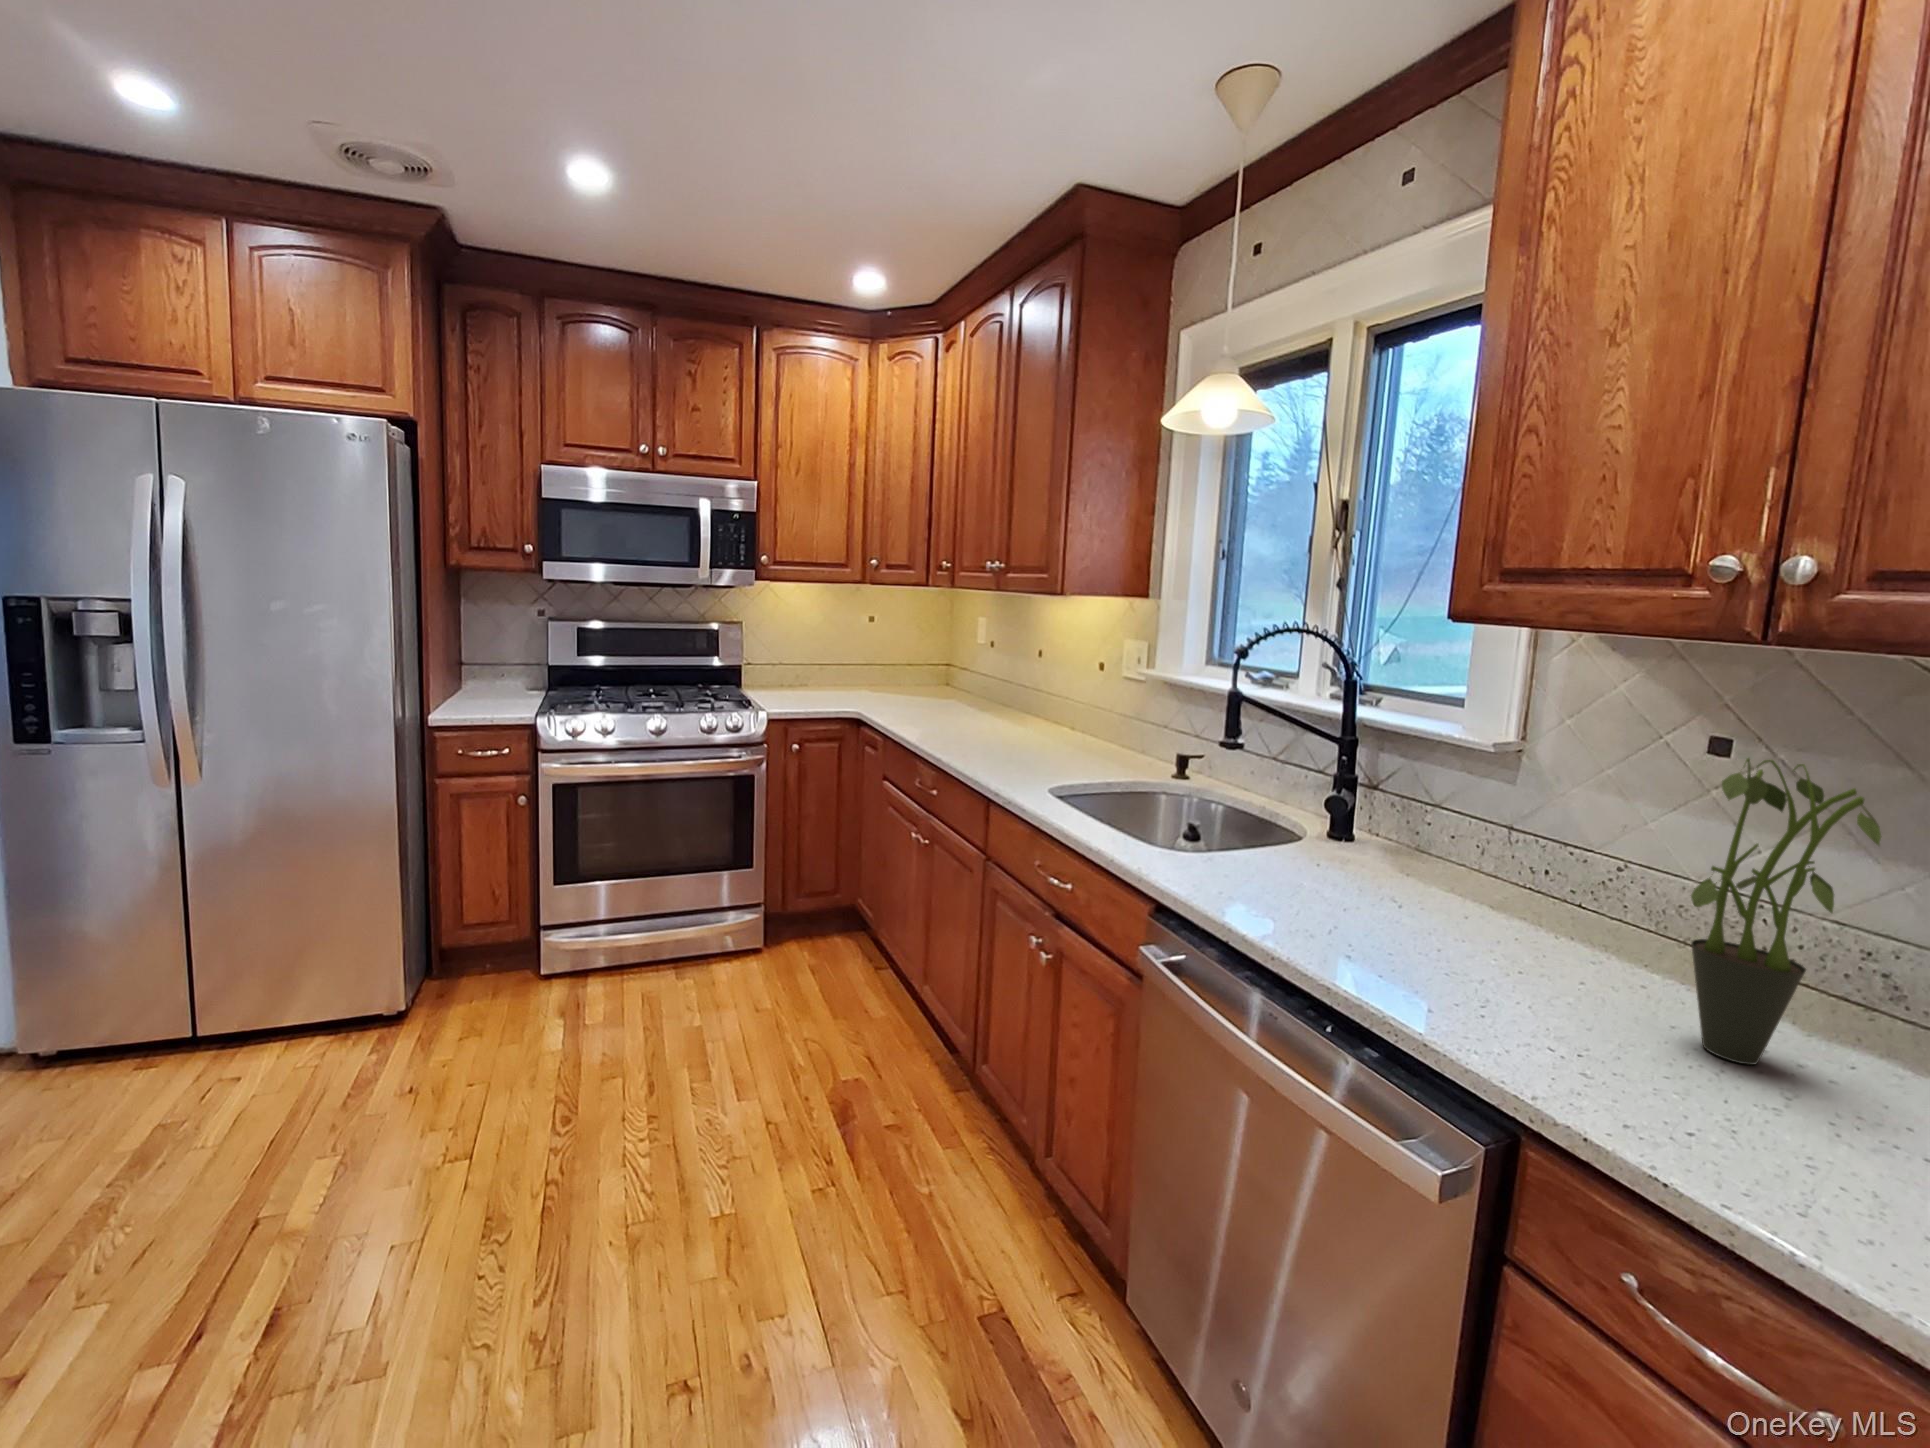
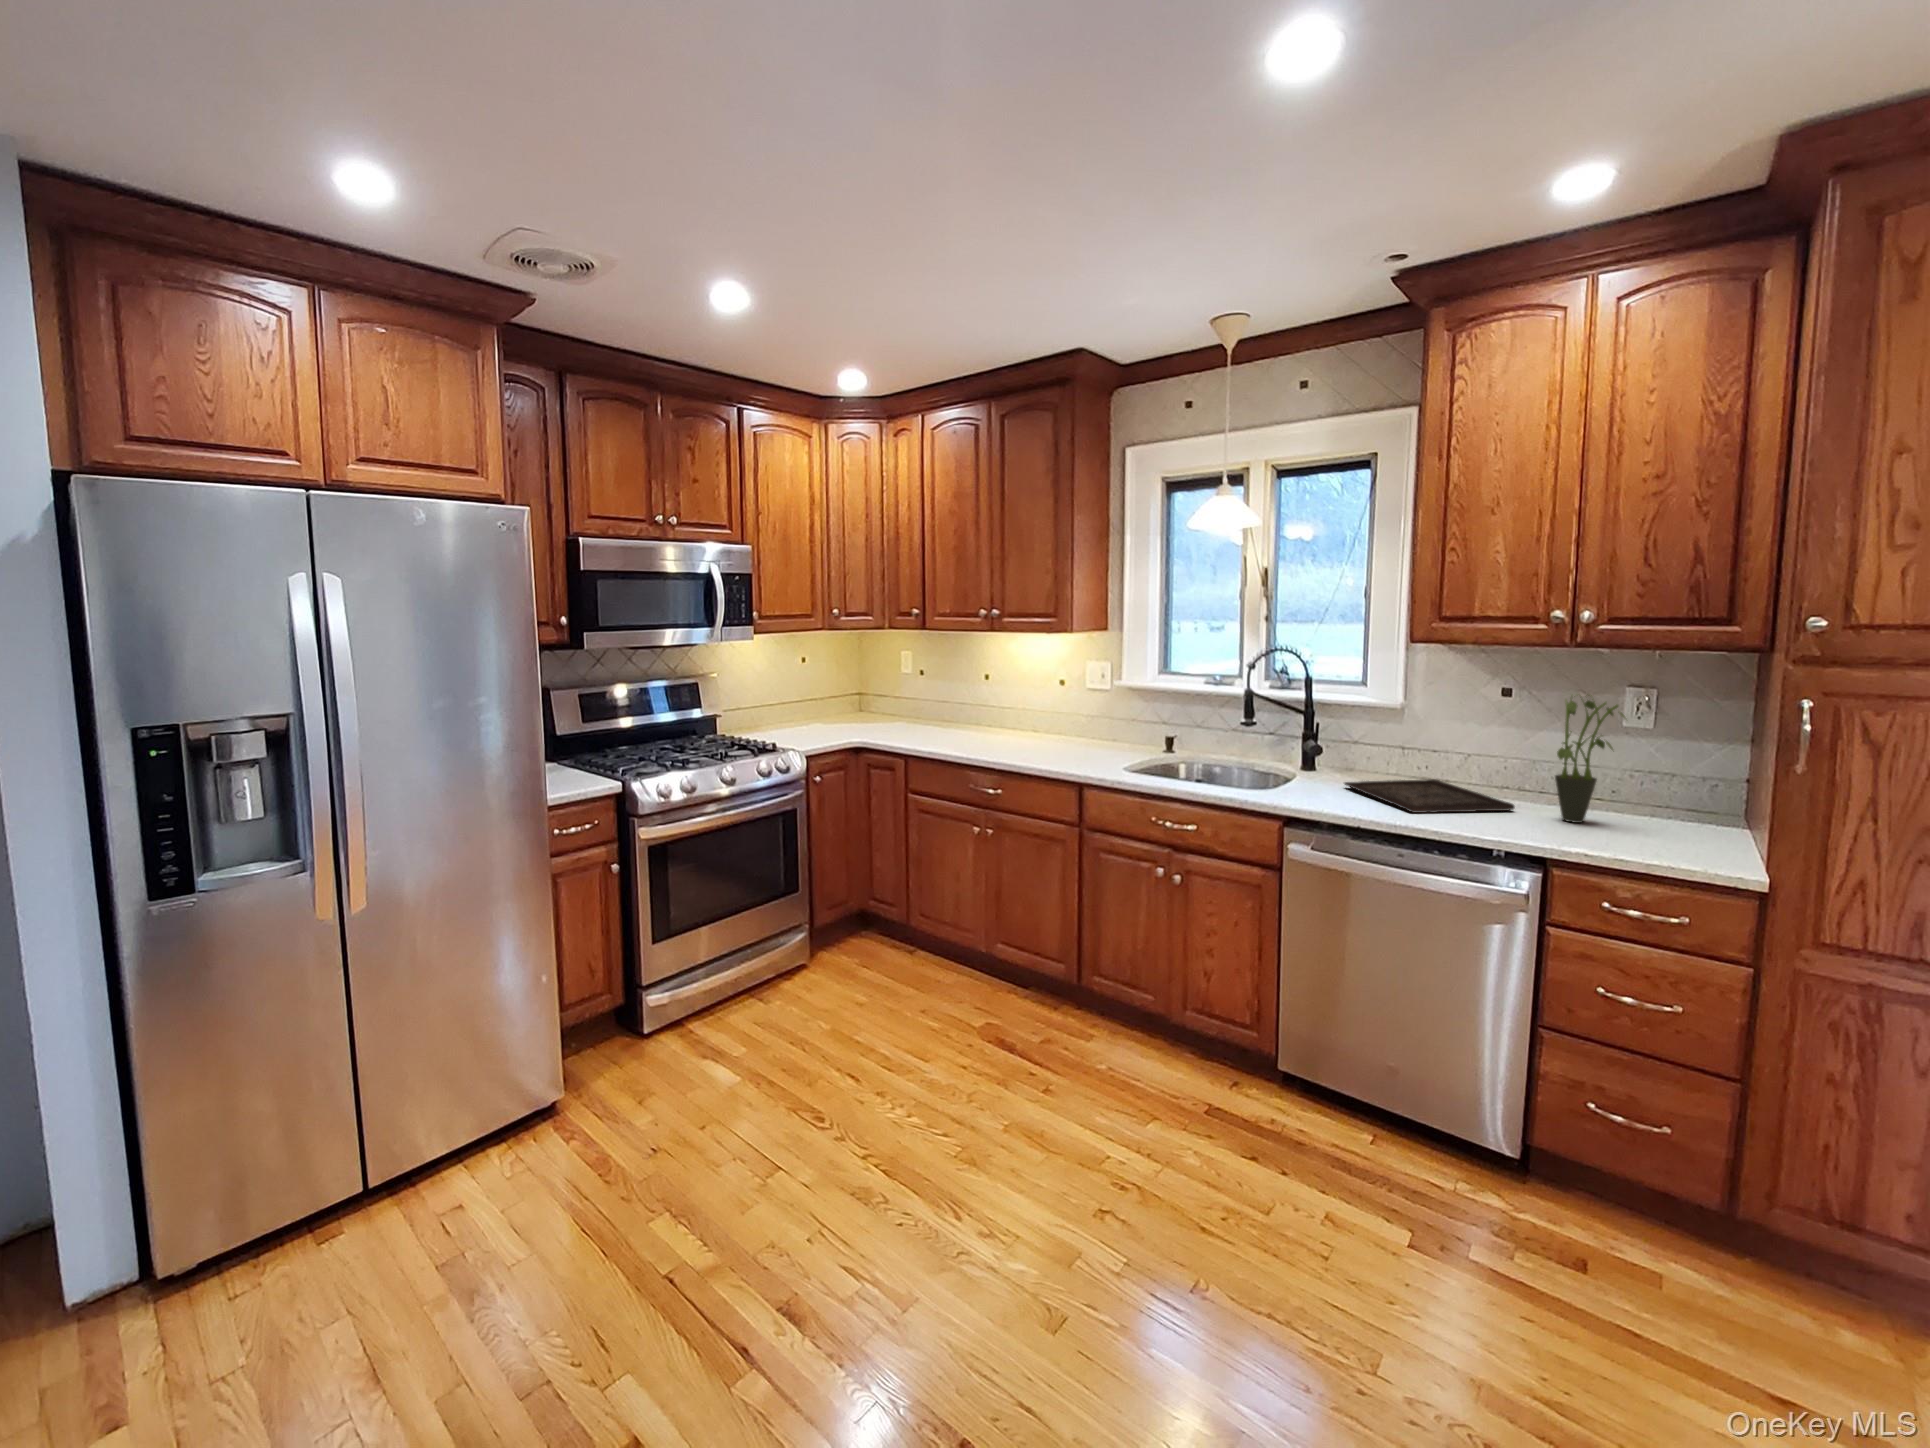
tray: none [1346,867,1616,992] -> present [1344,779,1515,813]

